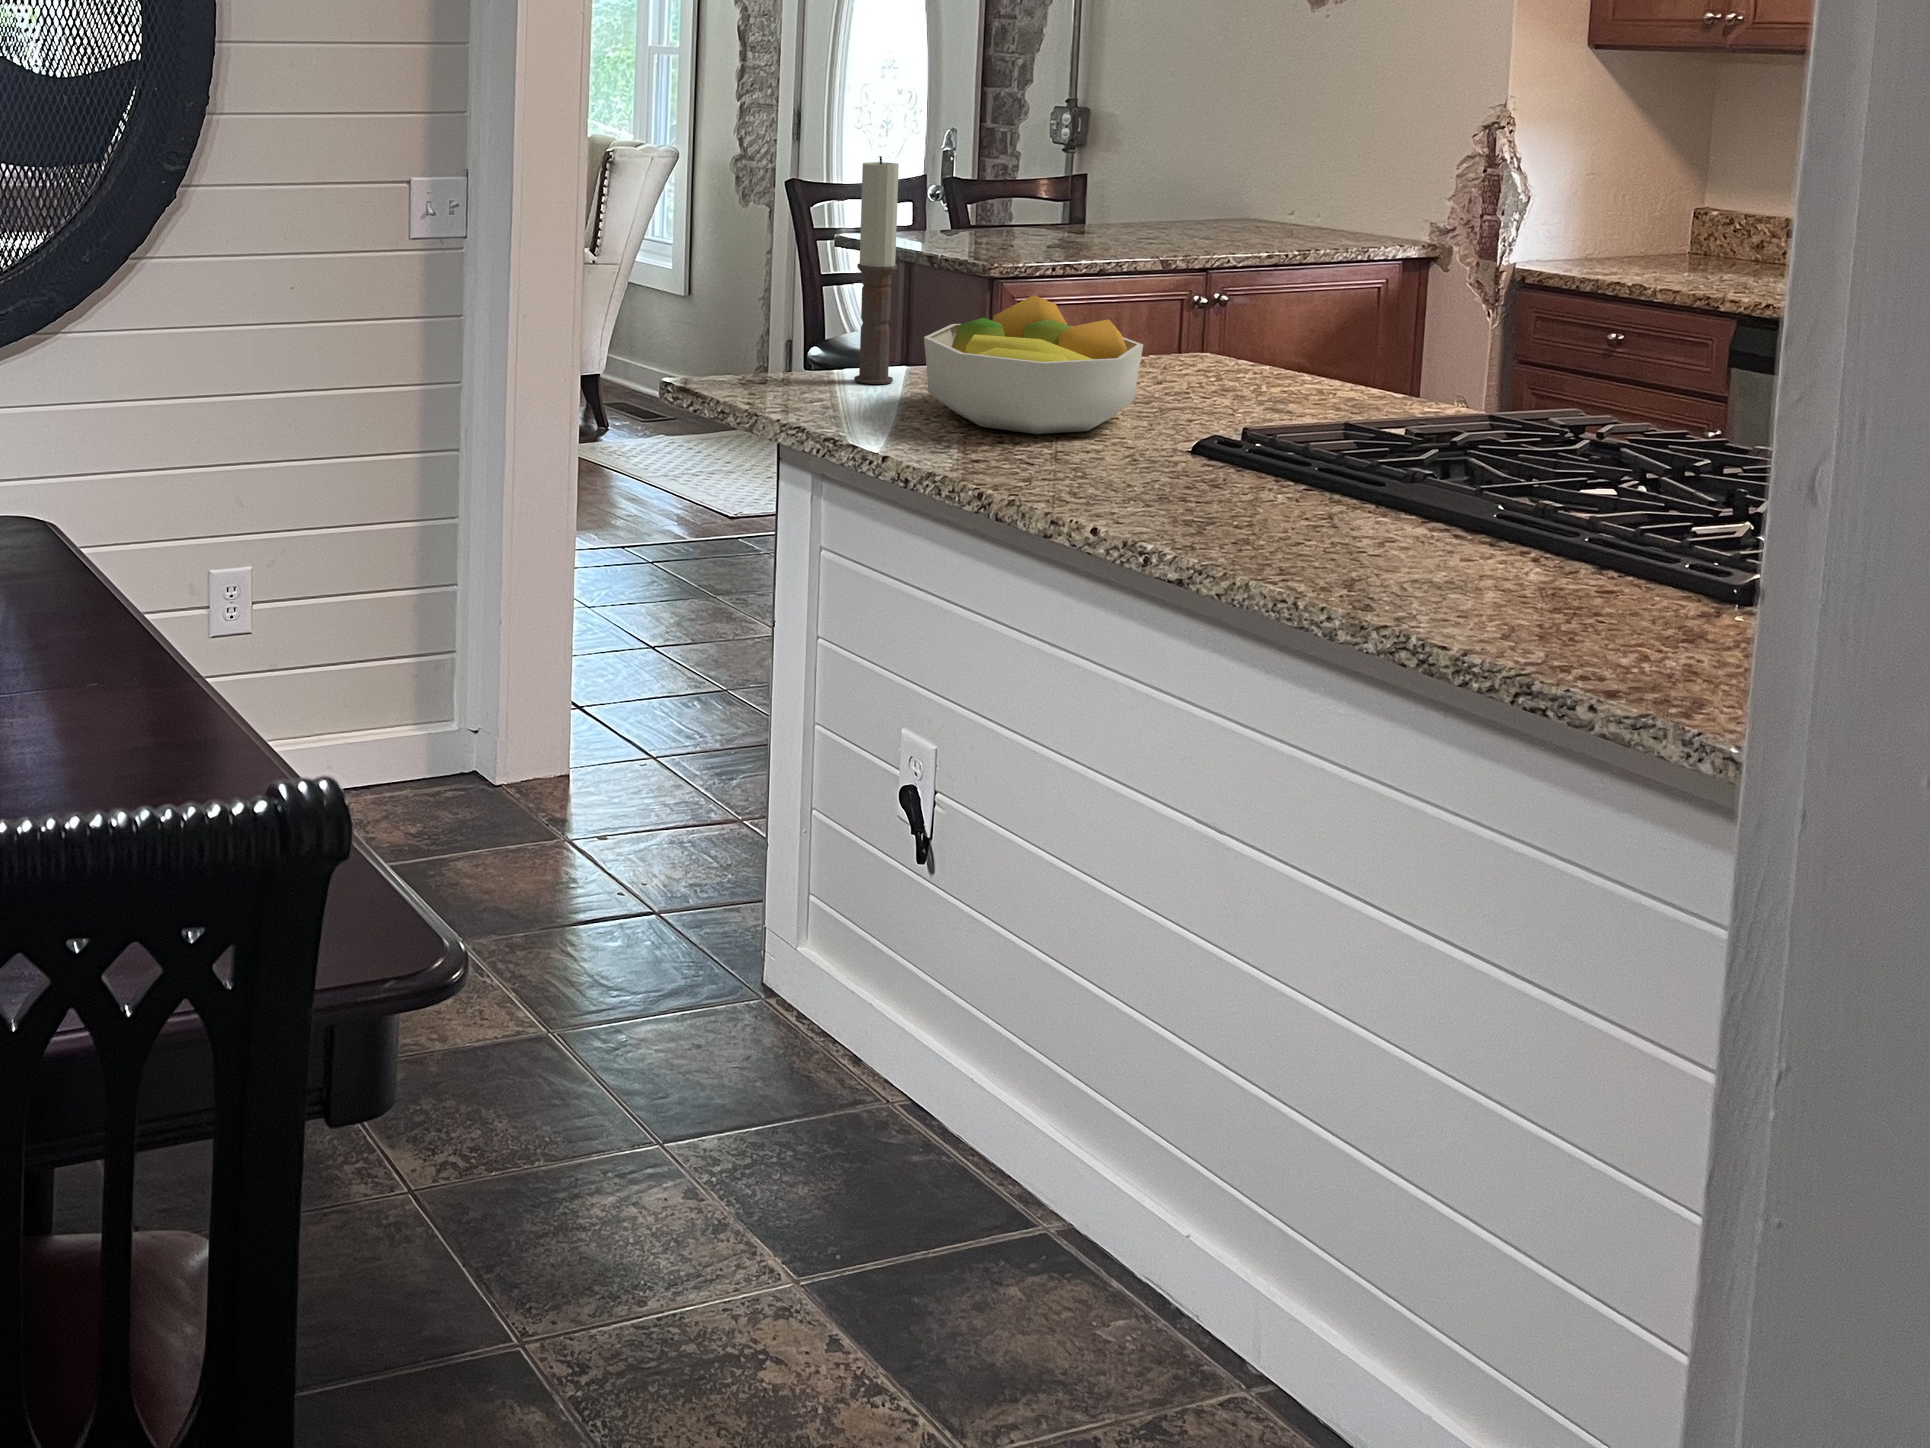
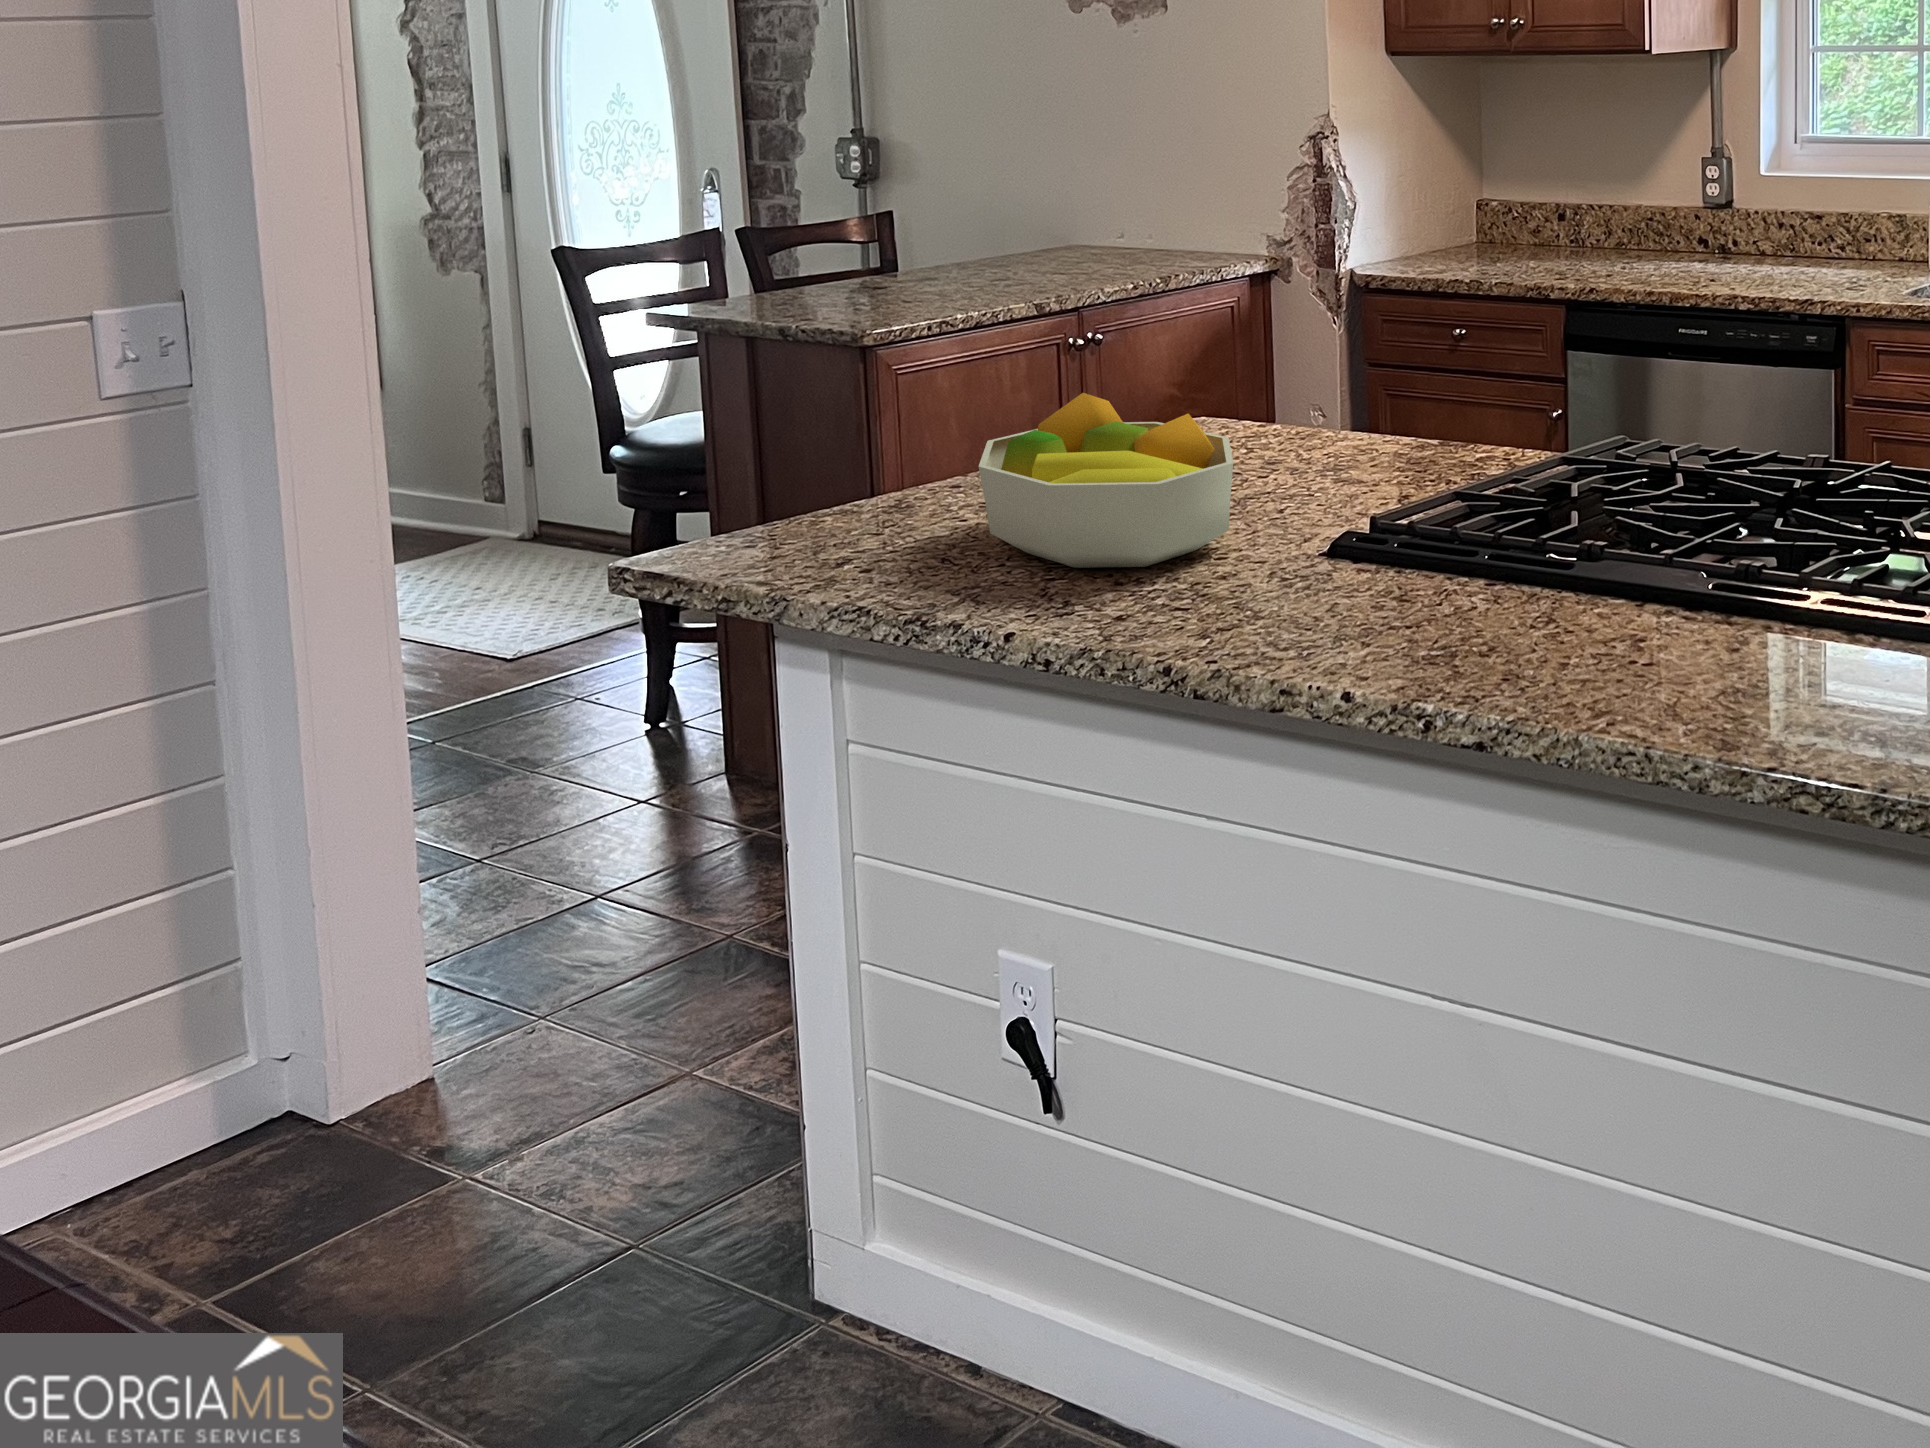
candle: present [854,156,899,384] -> none [840,242,905,526]

